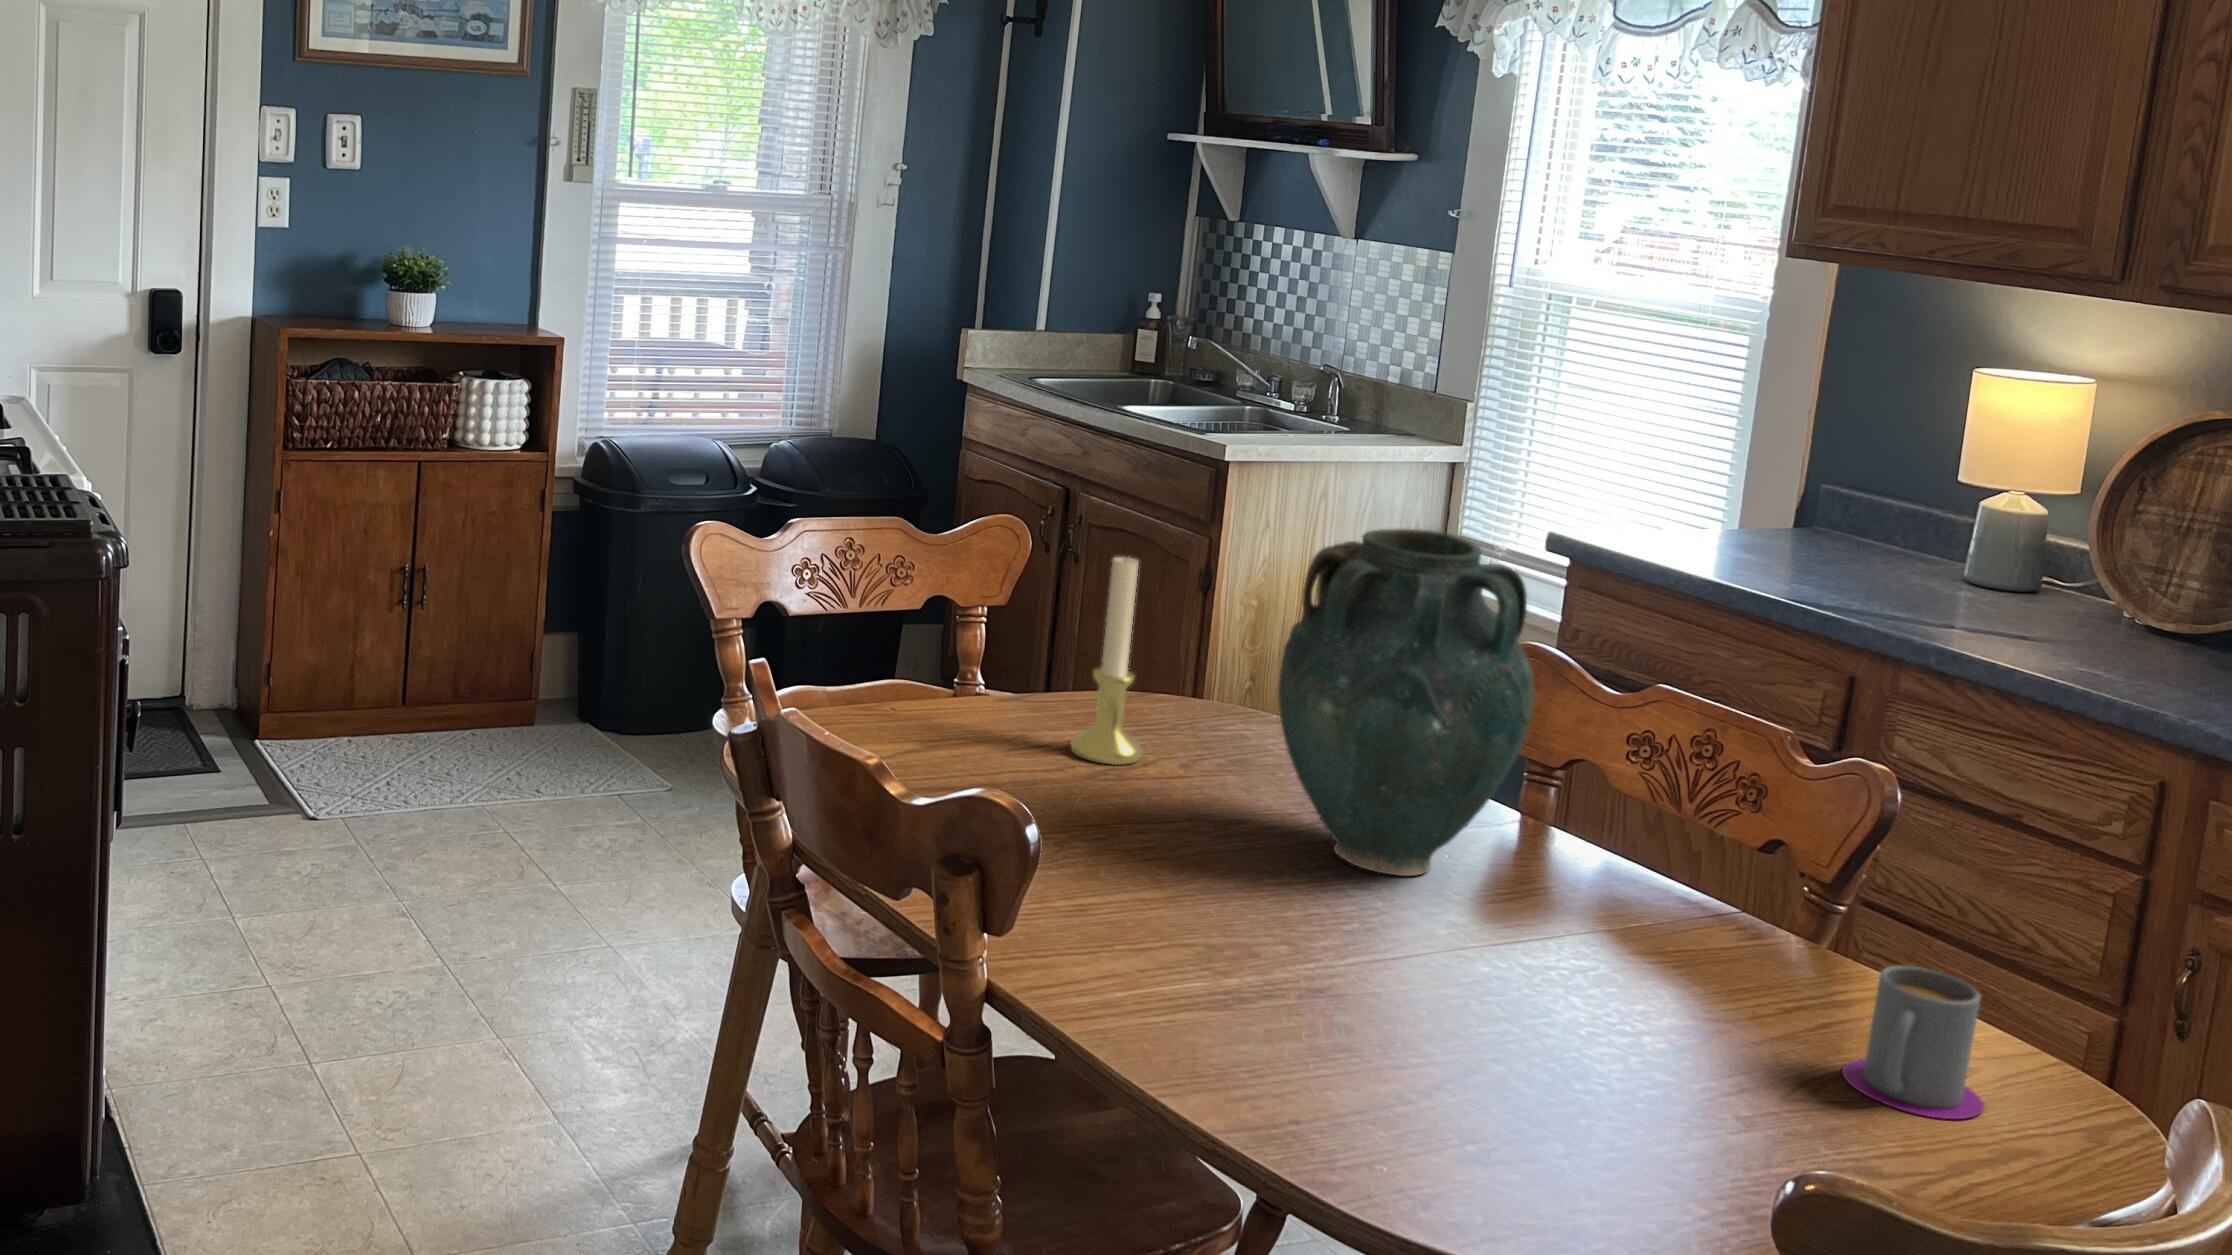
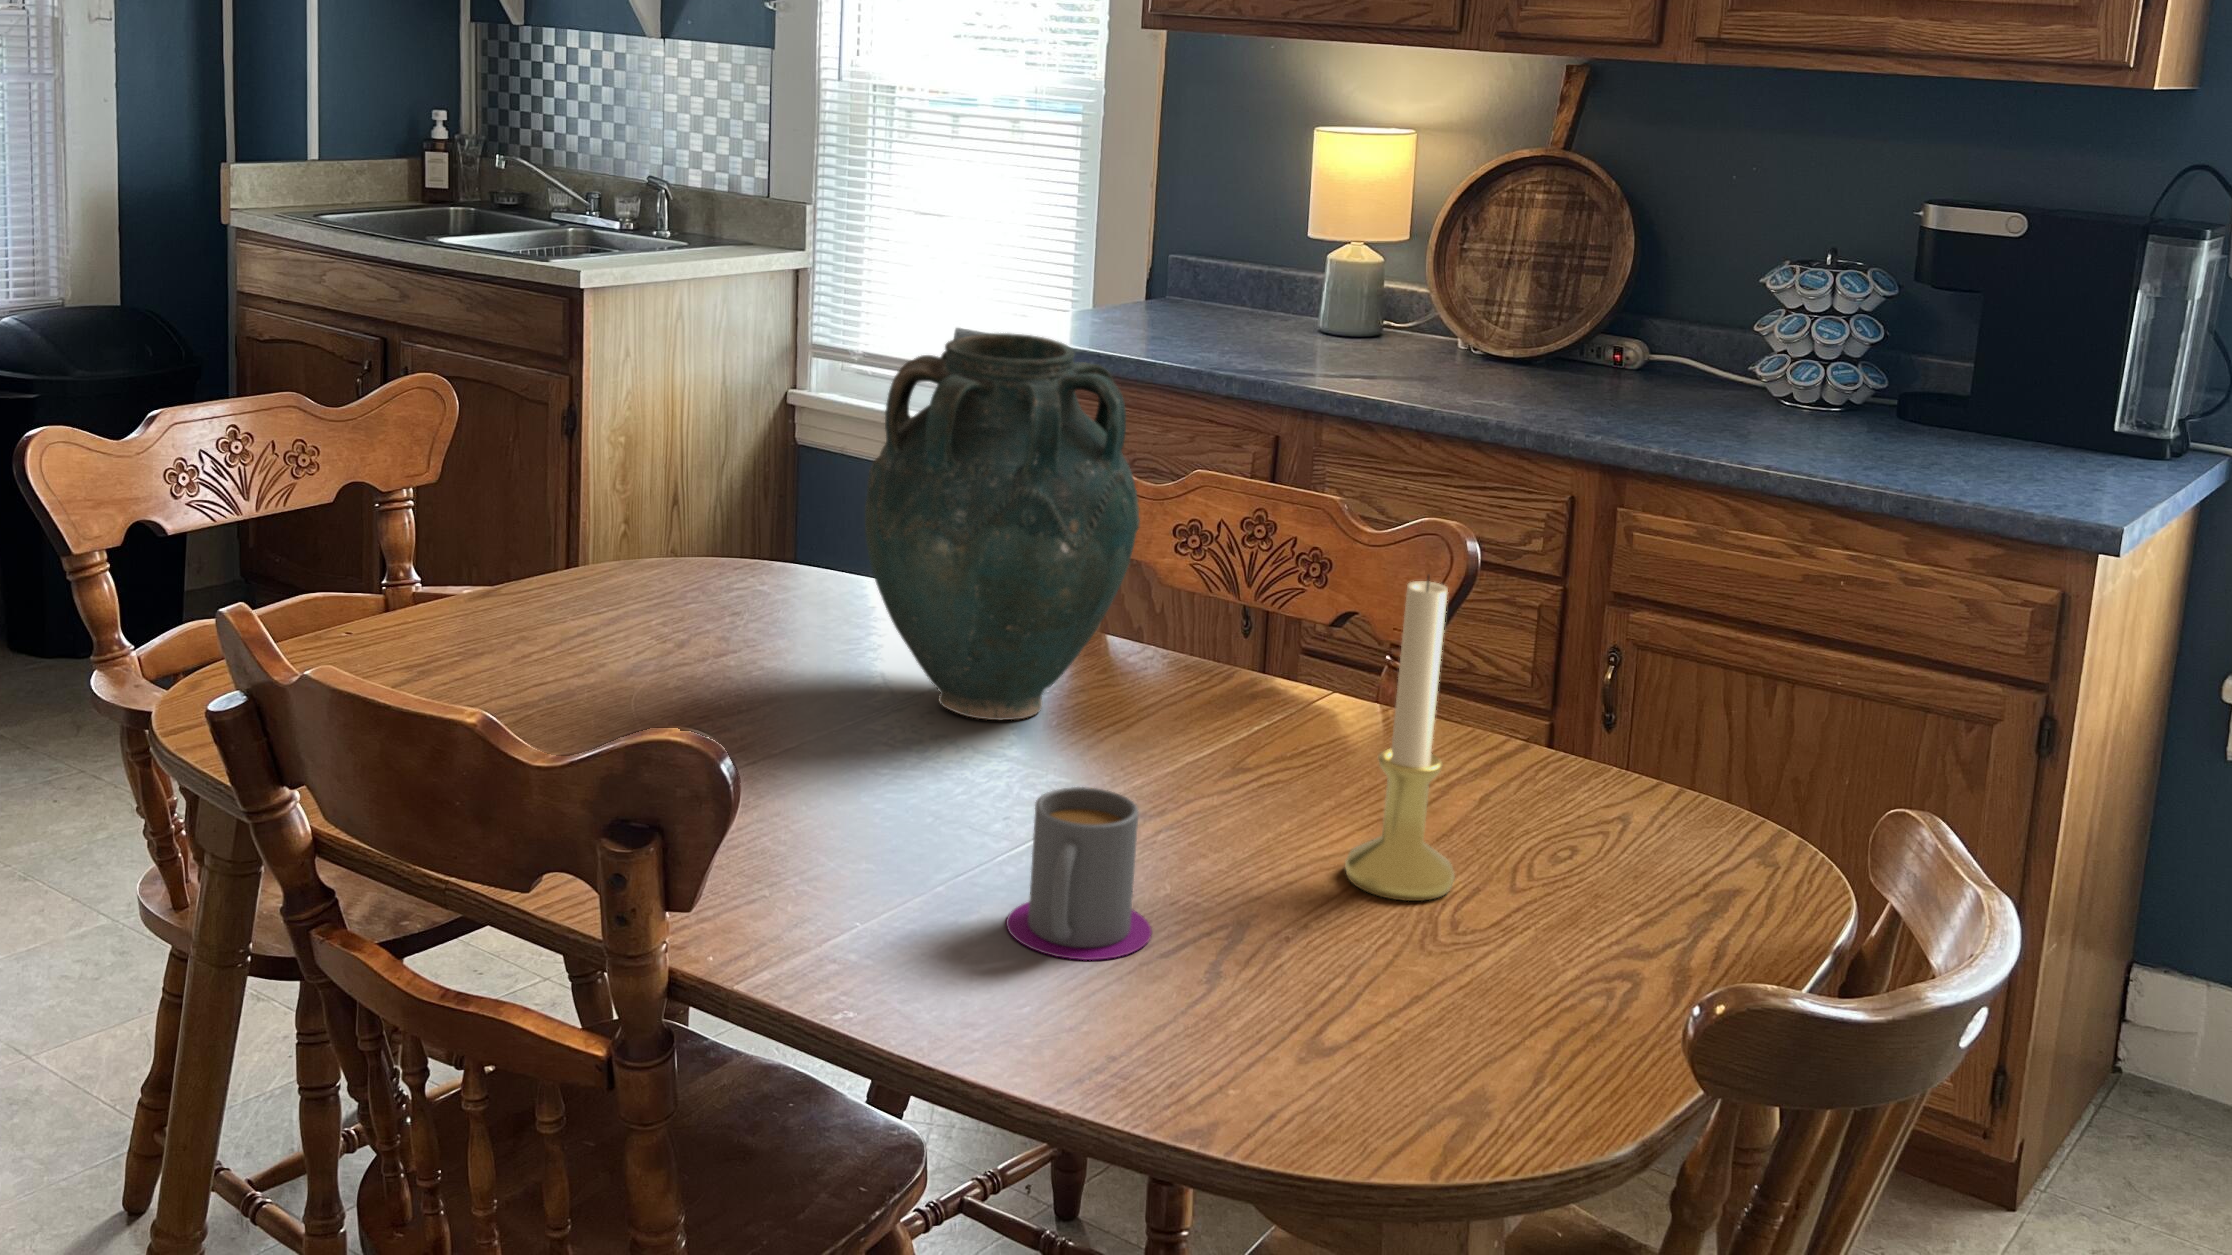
candle holder: present [1071,556,1142,765] -> present [1345,576,1454,901]
mug: present [1842,966,1984,1119] -> present [1006,787,1152,960]

